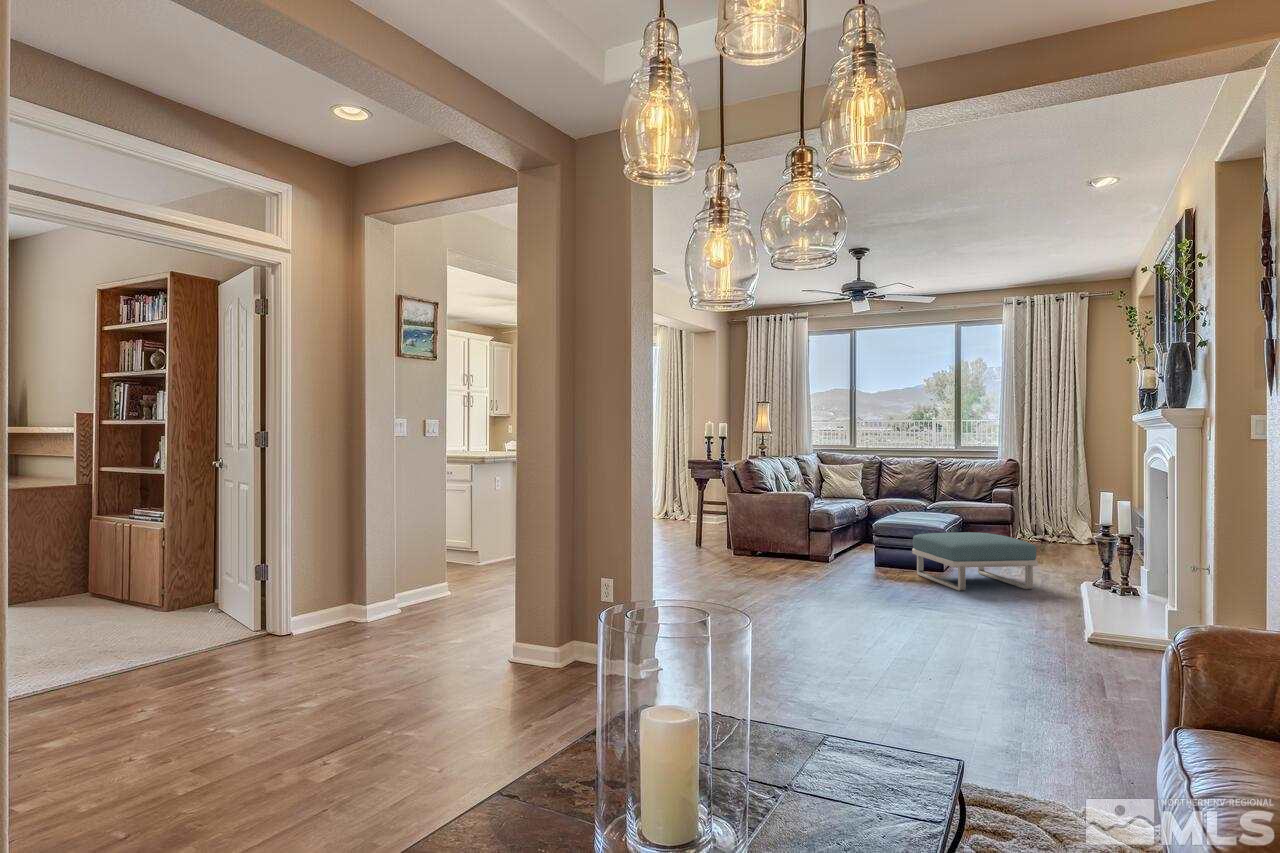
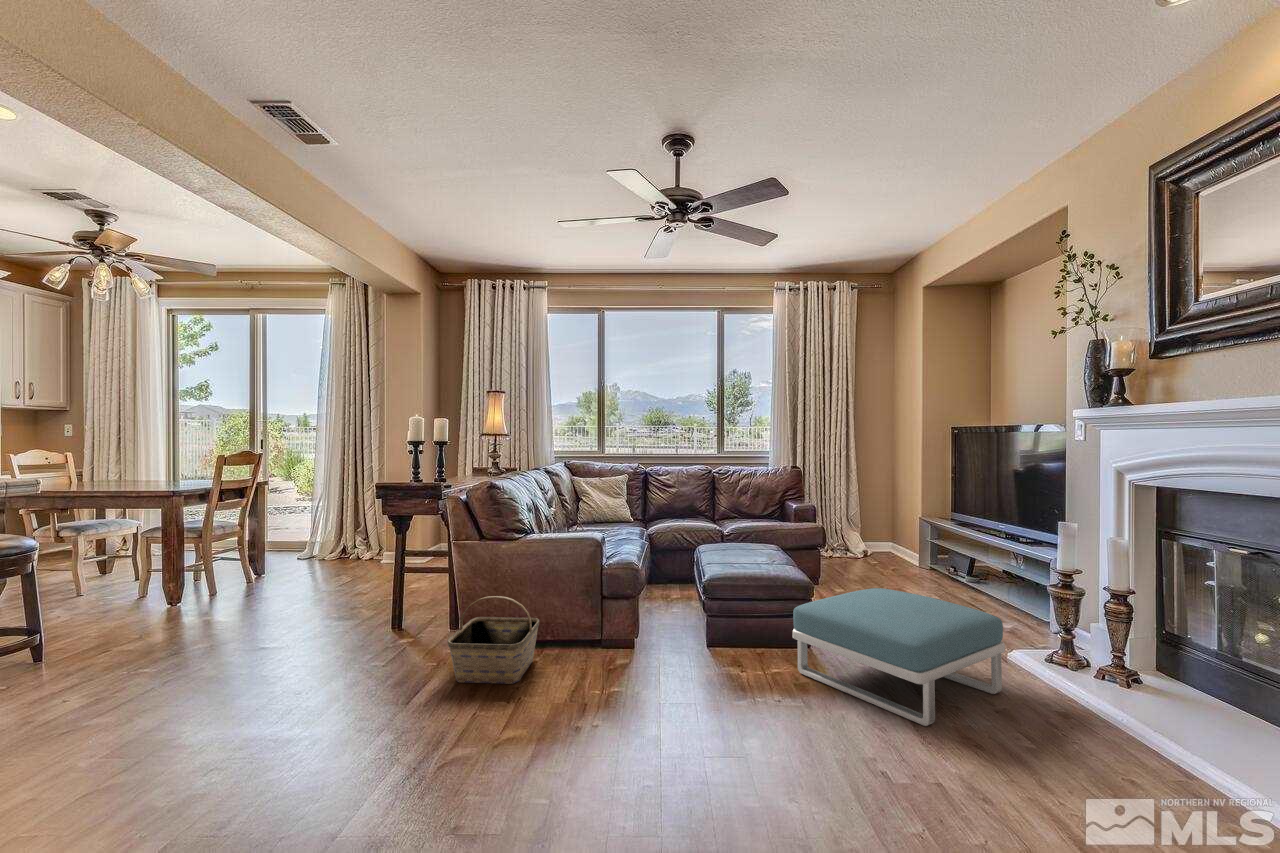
basket: none [722,521,773,564] -> present [448,596,539,684]

